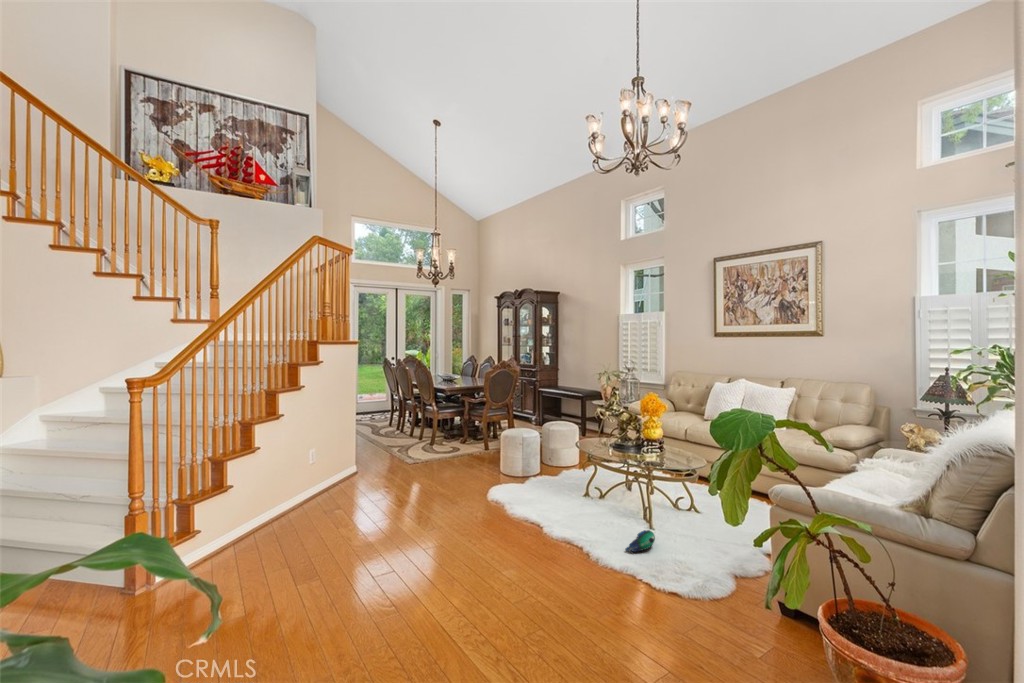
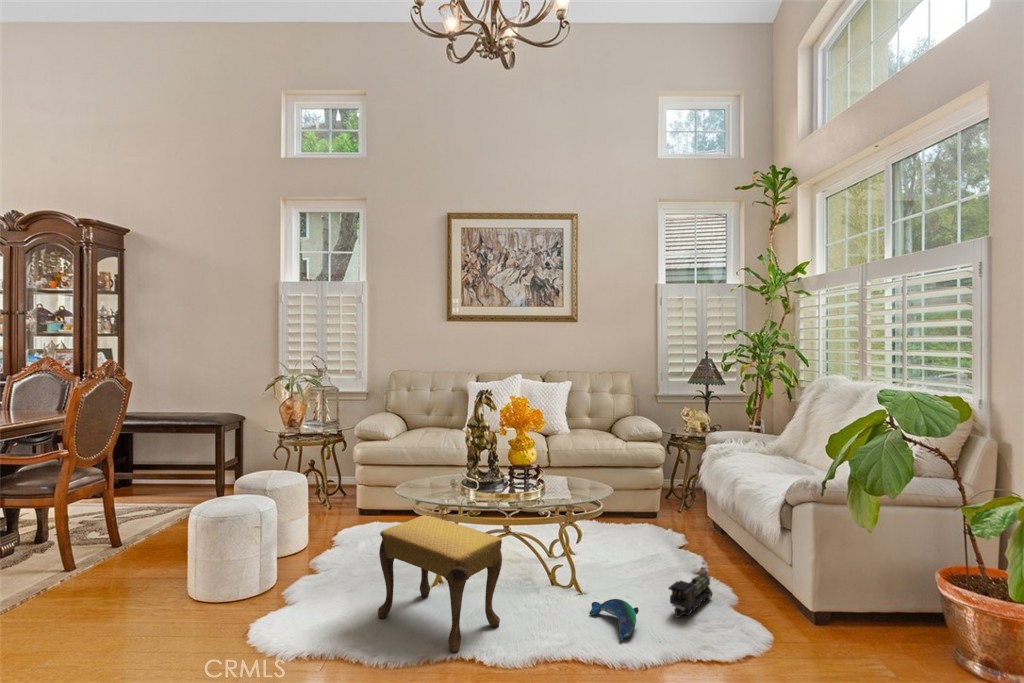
footstool: none [541,450,584,520] -> present [378,515,502,652]
toy train: none [685,533,750,566] -> present [669,562,712,618]

